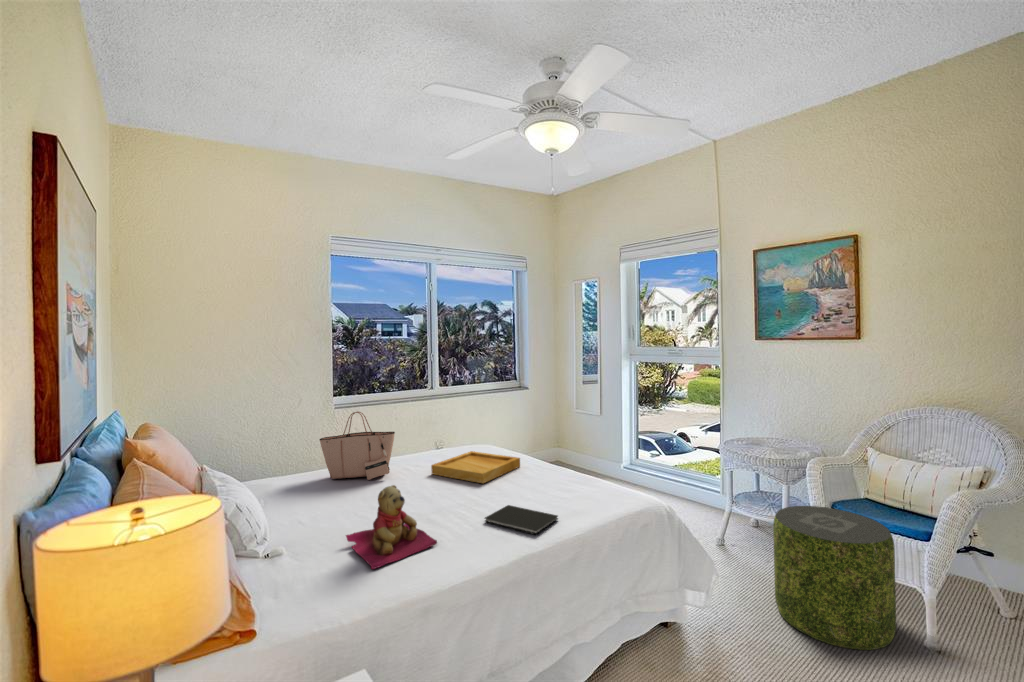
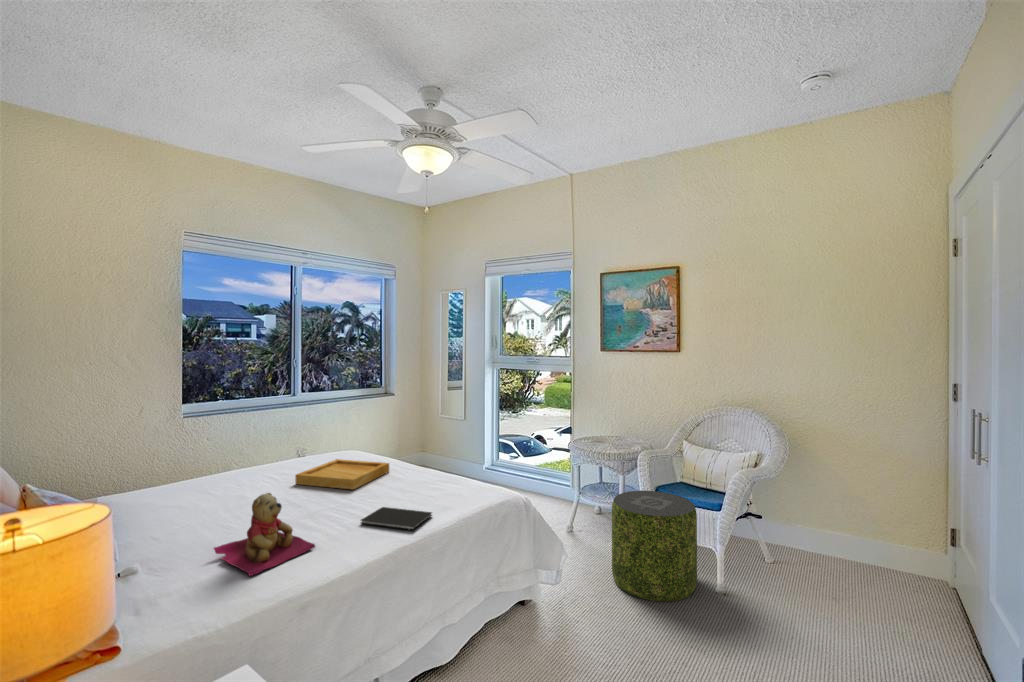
tote bag: present [320,411,395,480] -> none [162,421,254,496]

